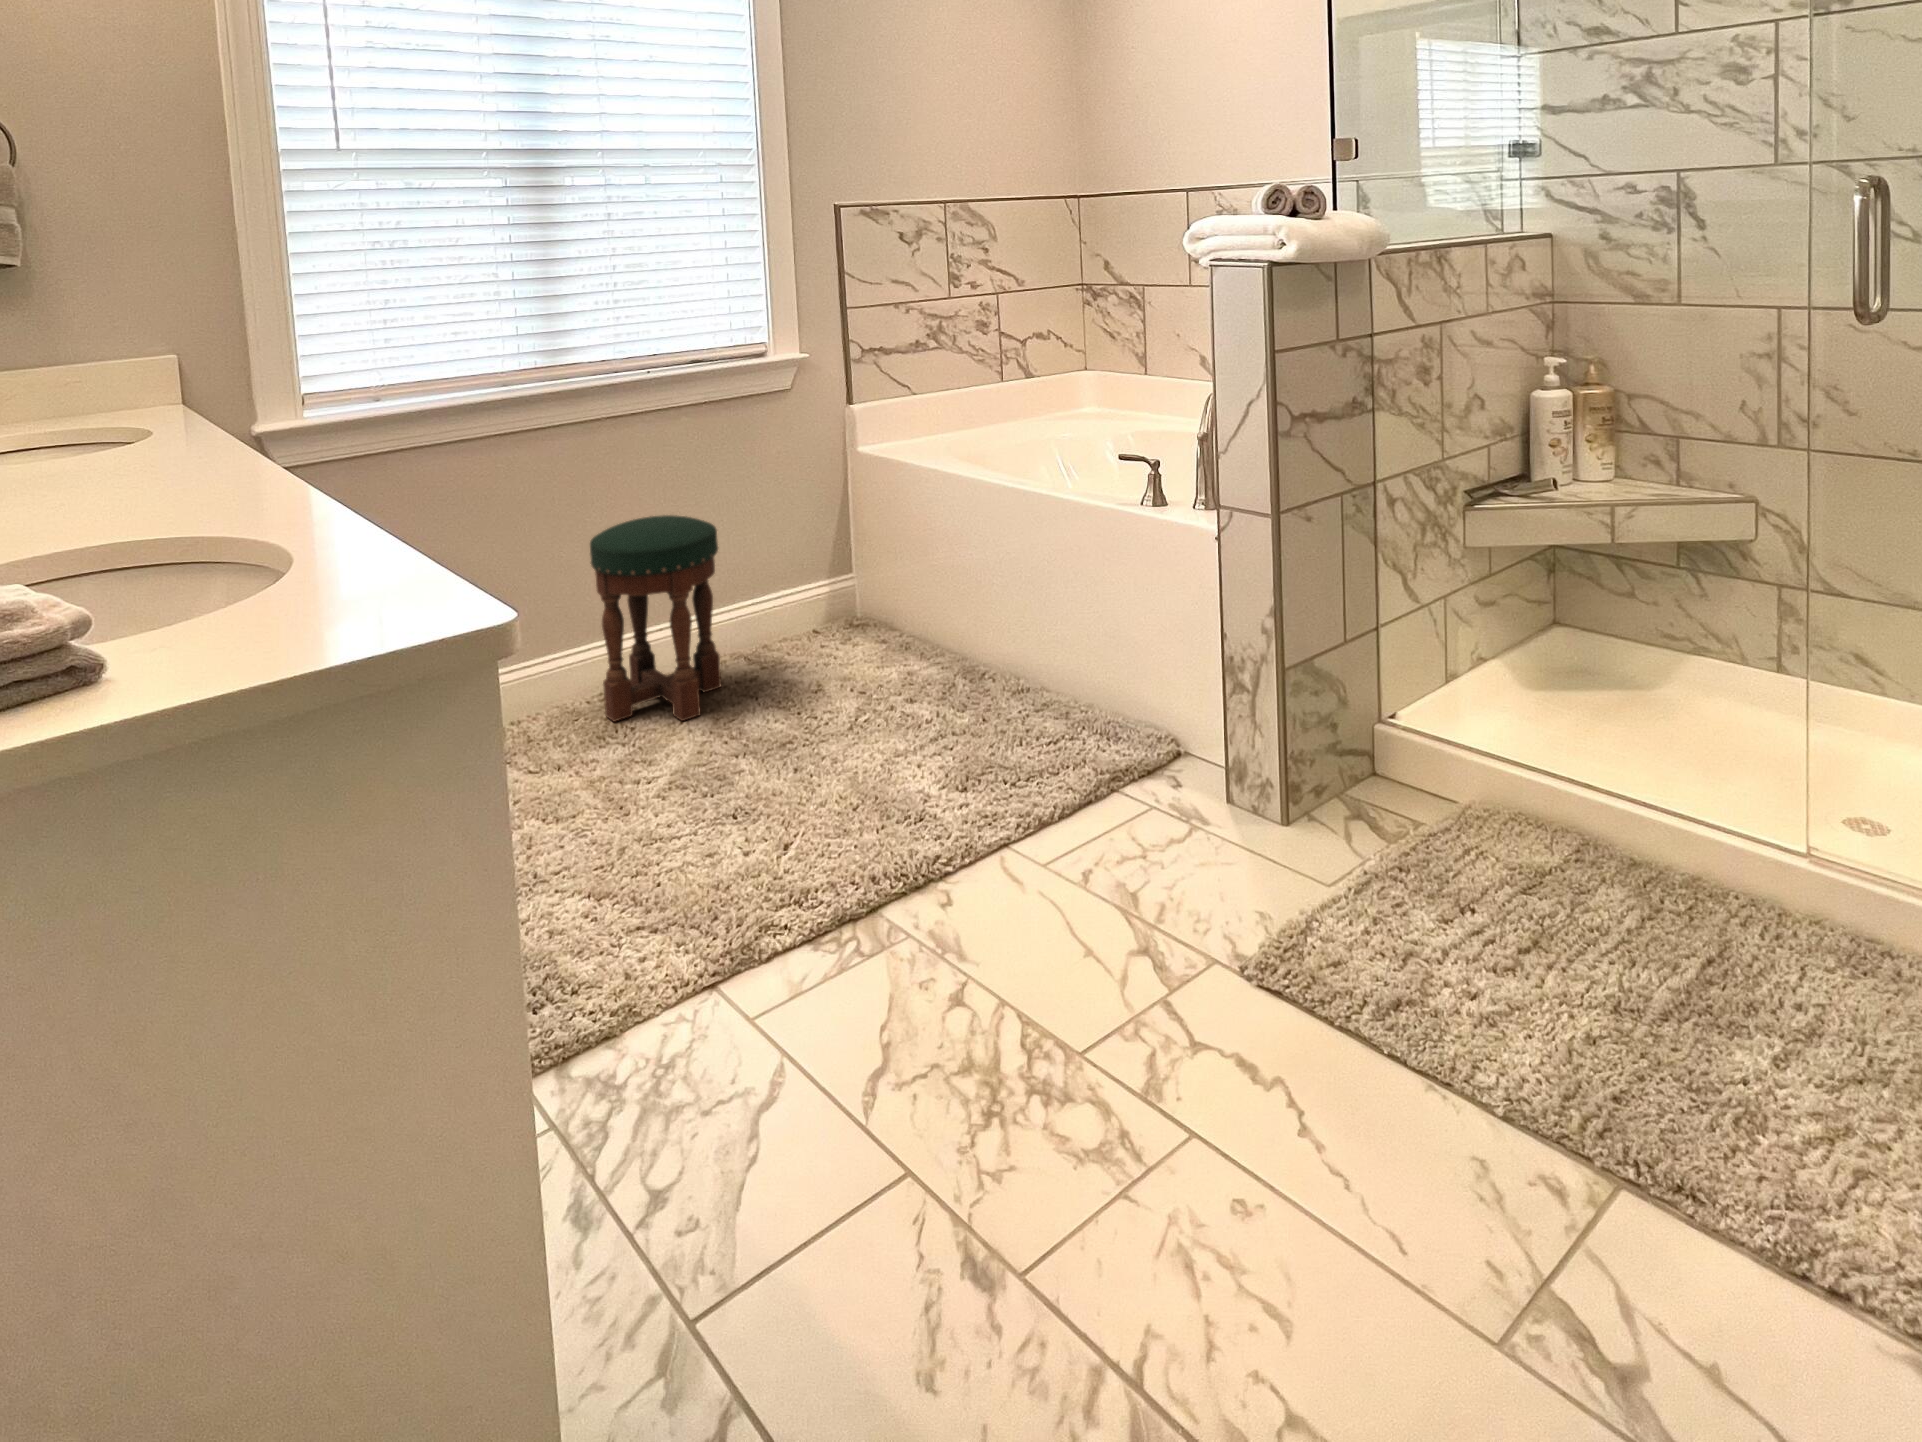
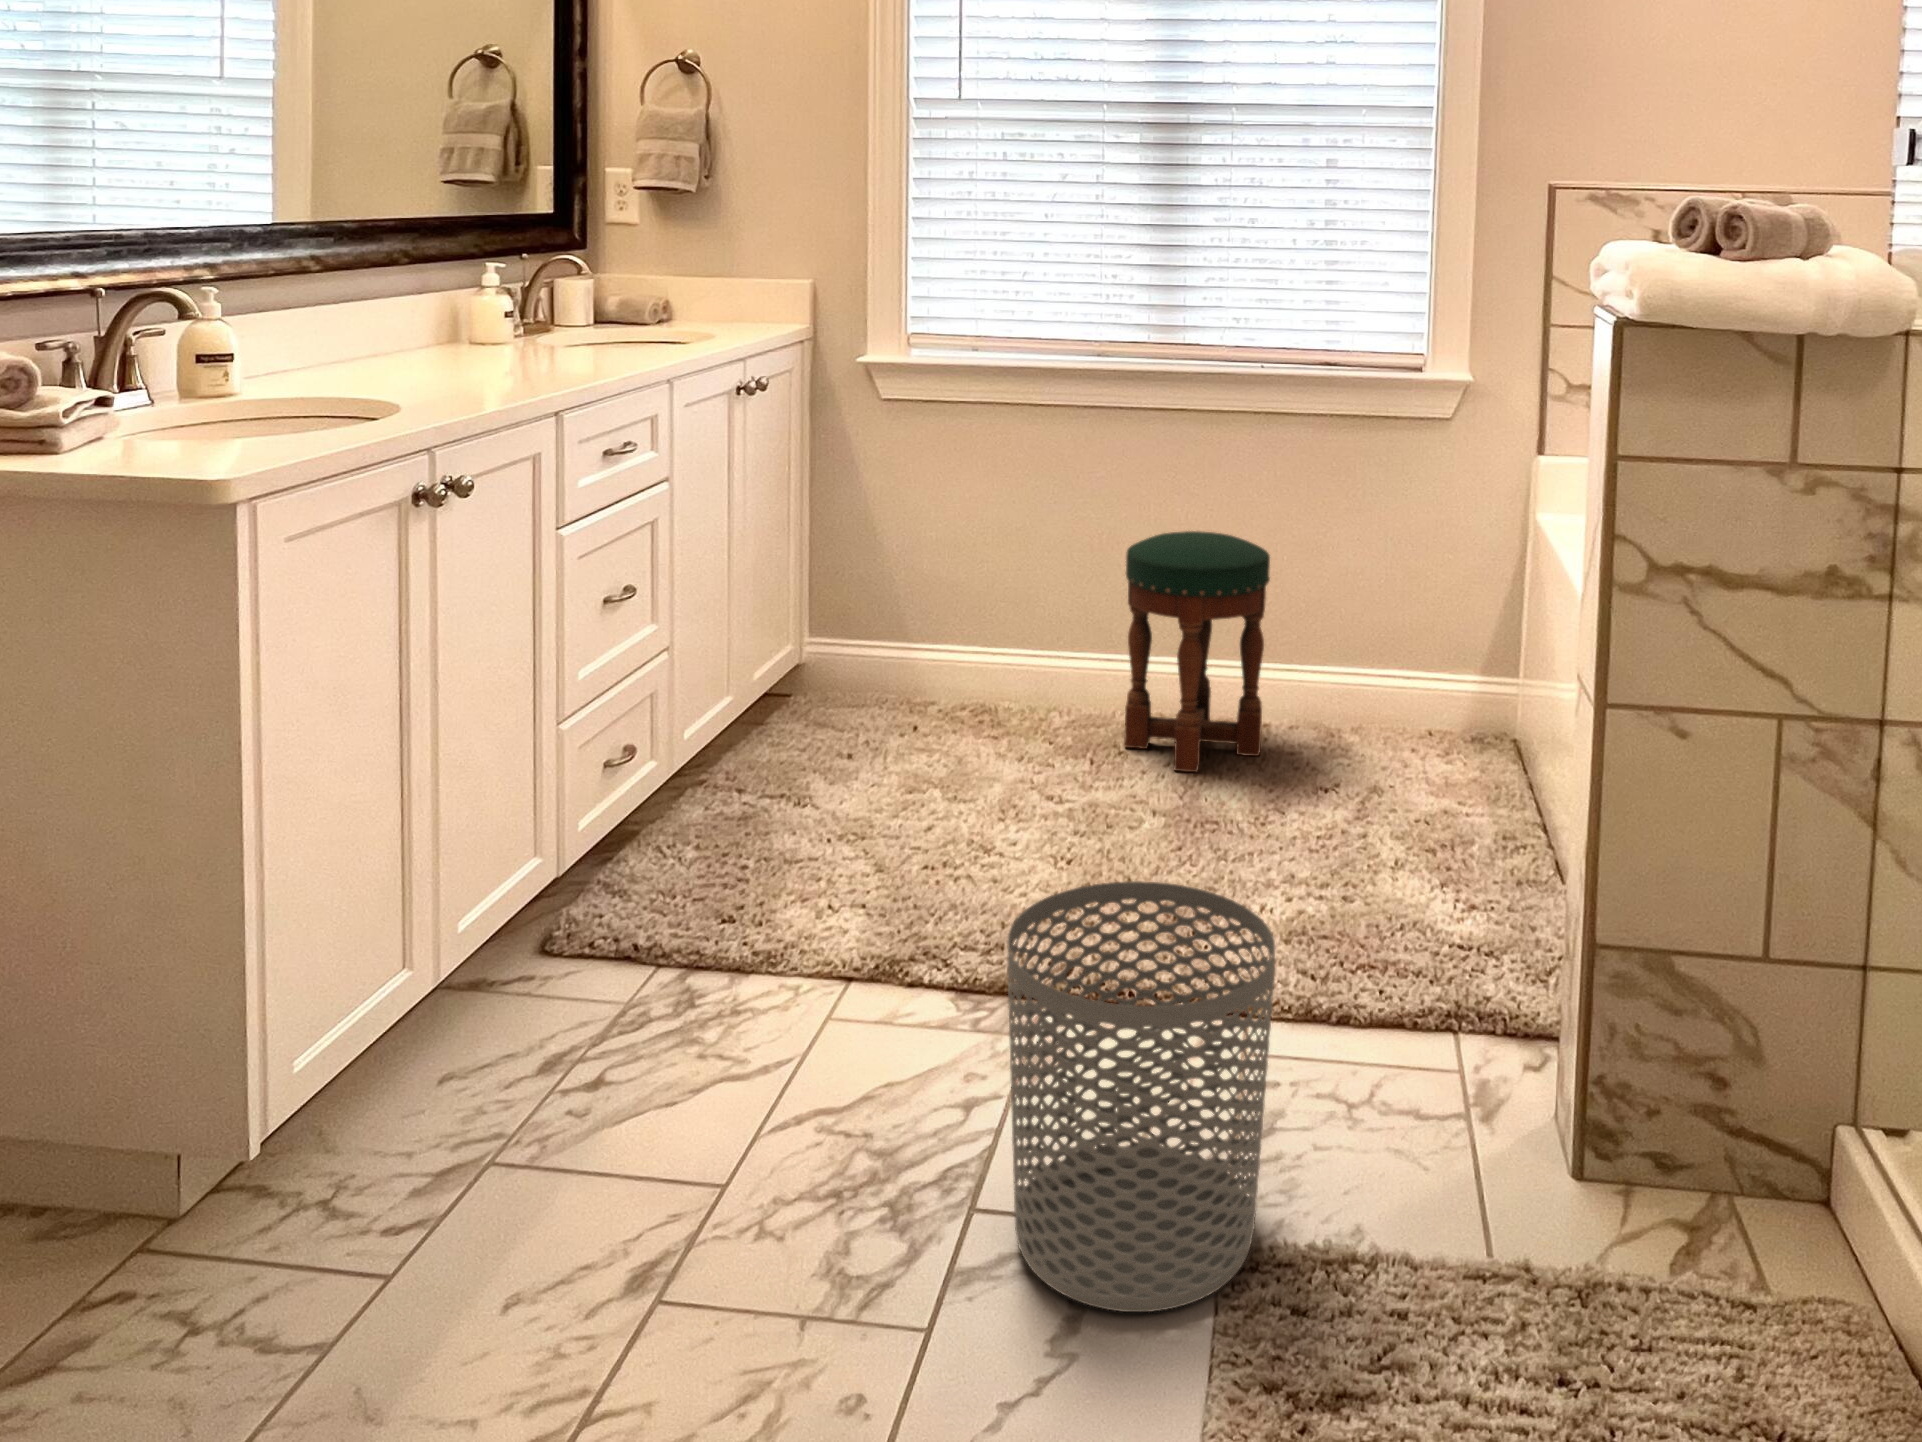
waste bin: none [1077,724,1285,1053] -> present [1007,881,1275,1312]

